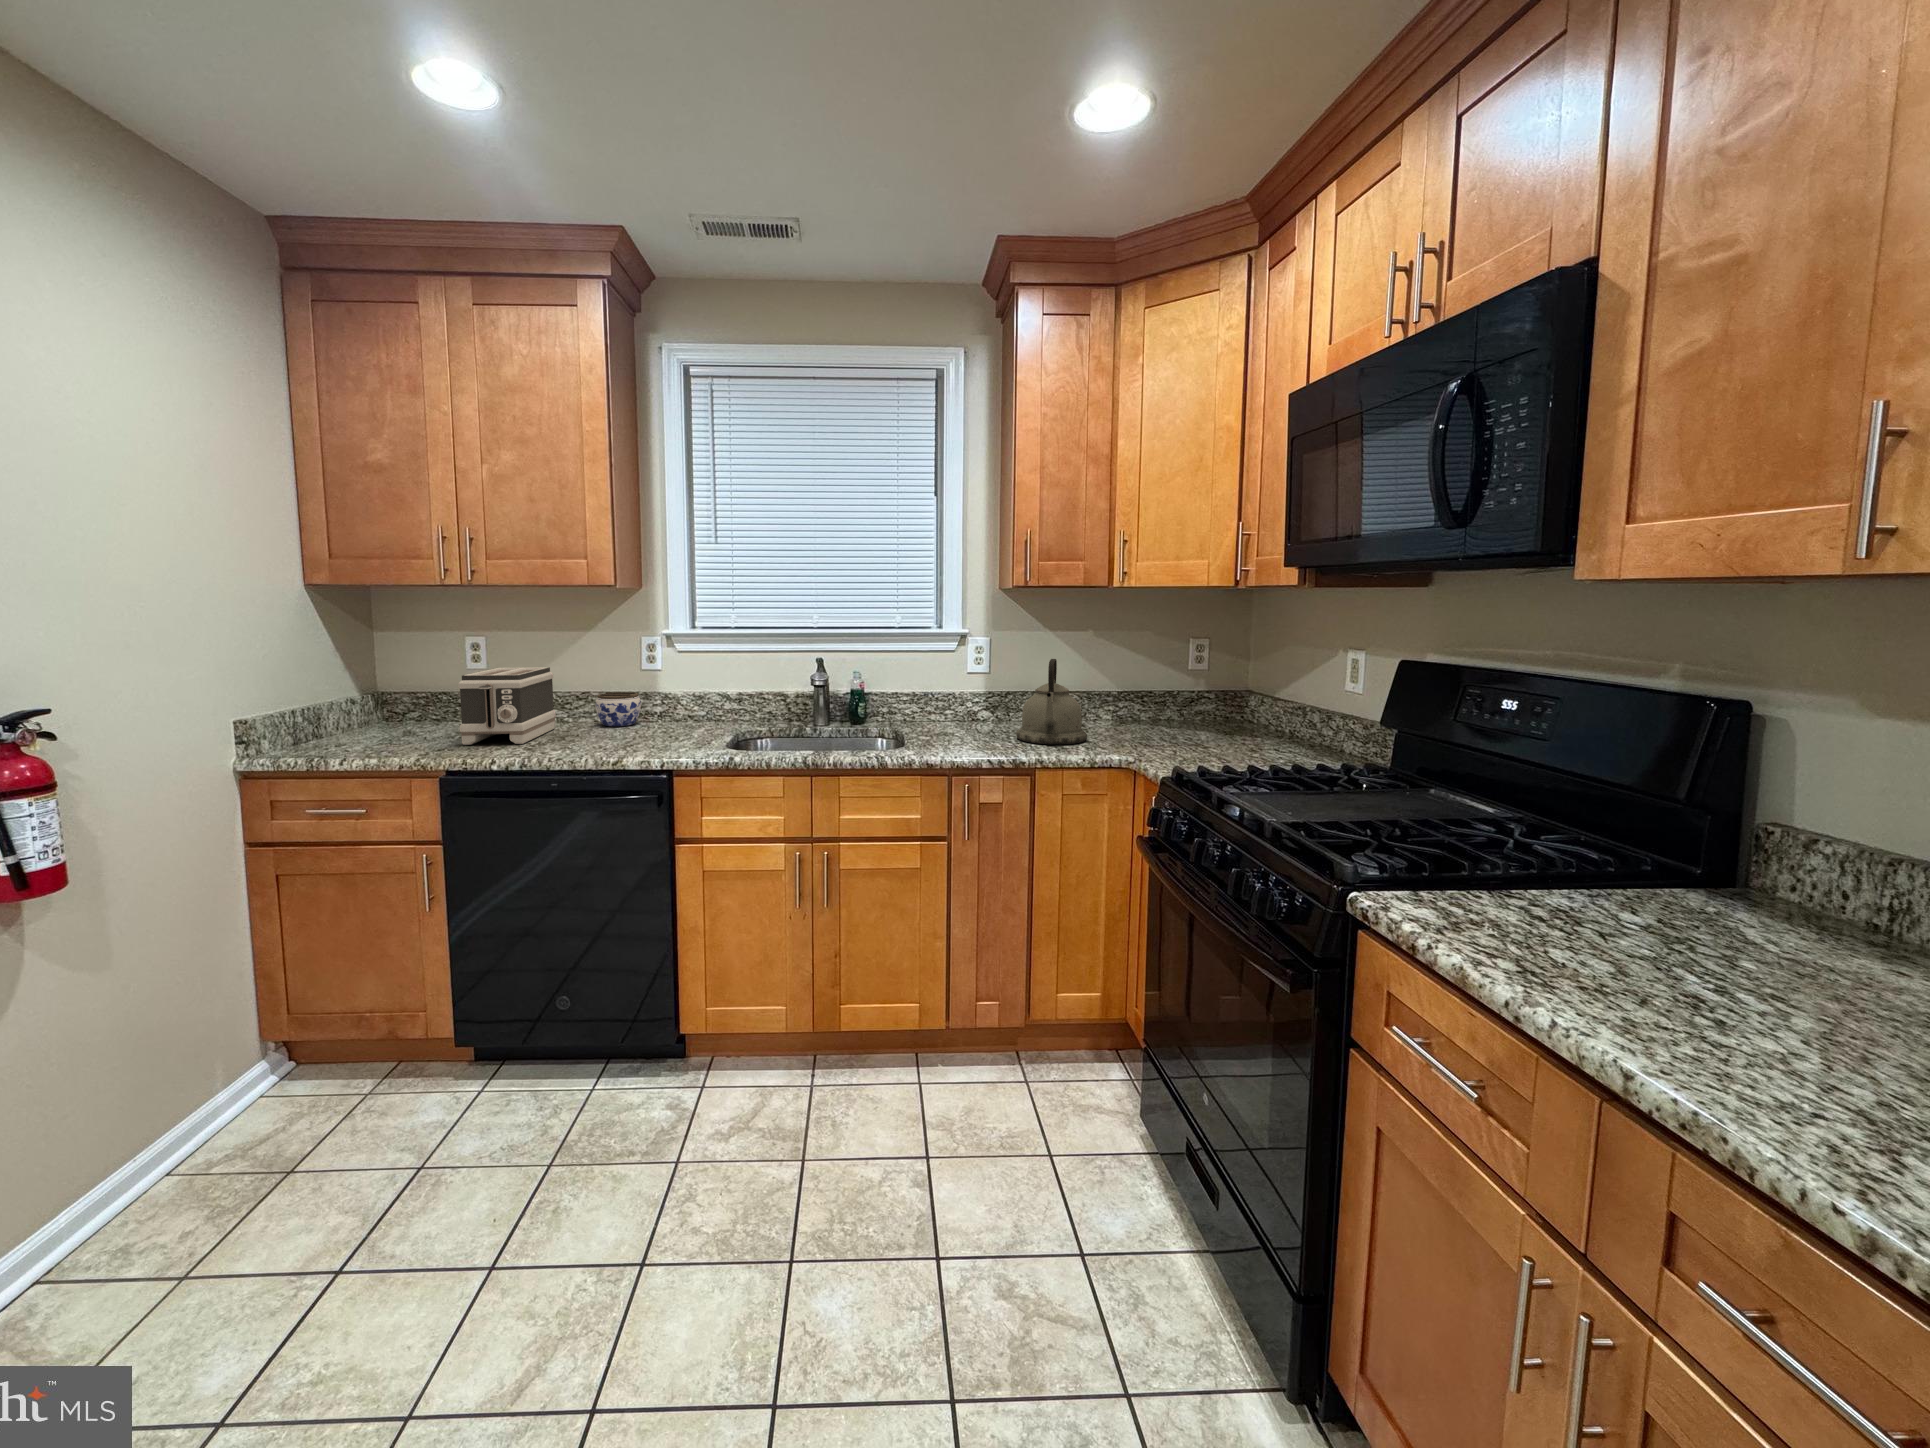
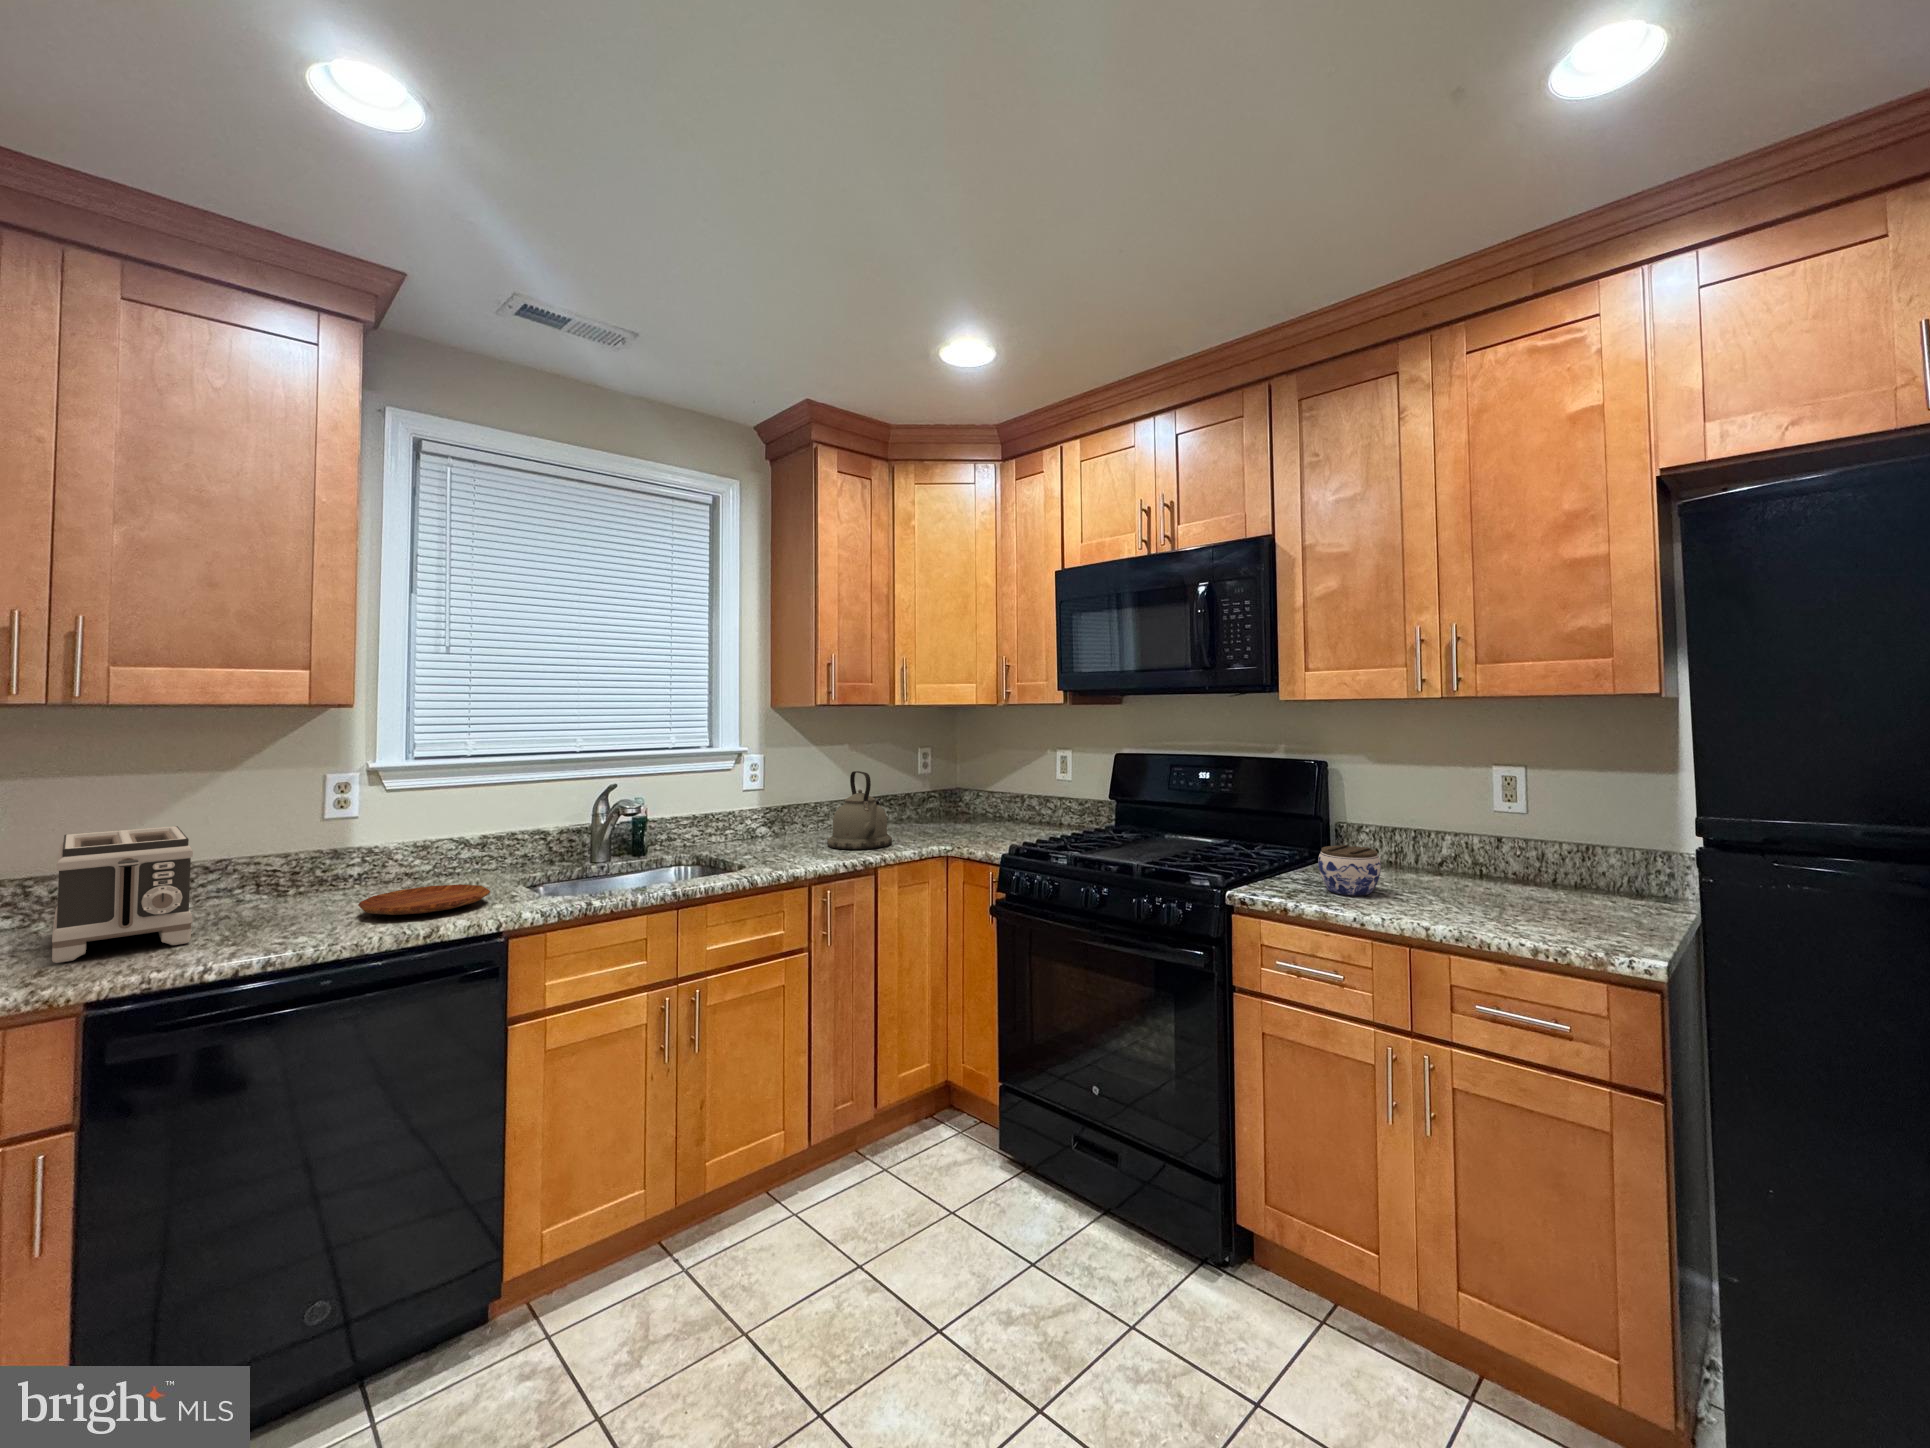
jar: present [595,692,641,726] -> present [1318,845,1381,896]
tray: none [611,727,697,745] -> present [358,884,490,915]

